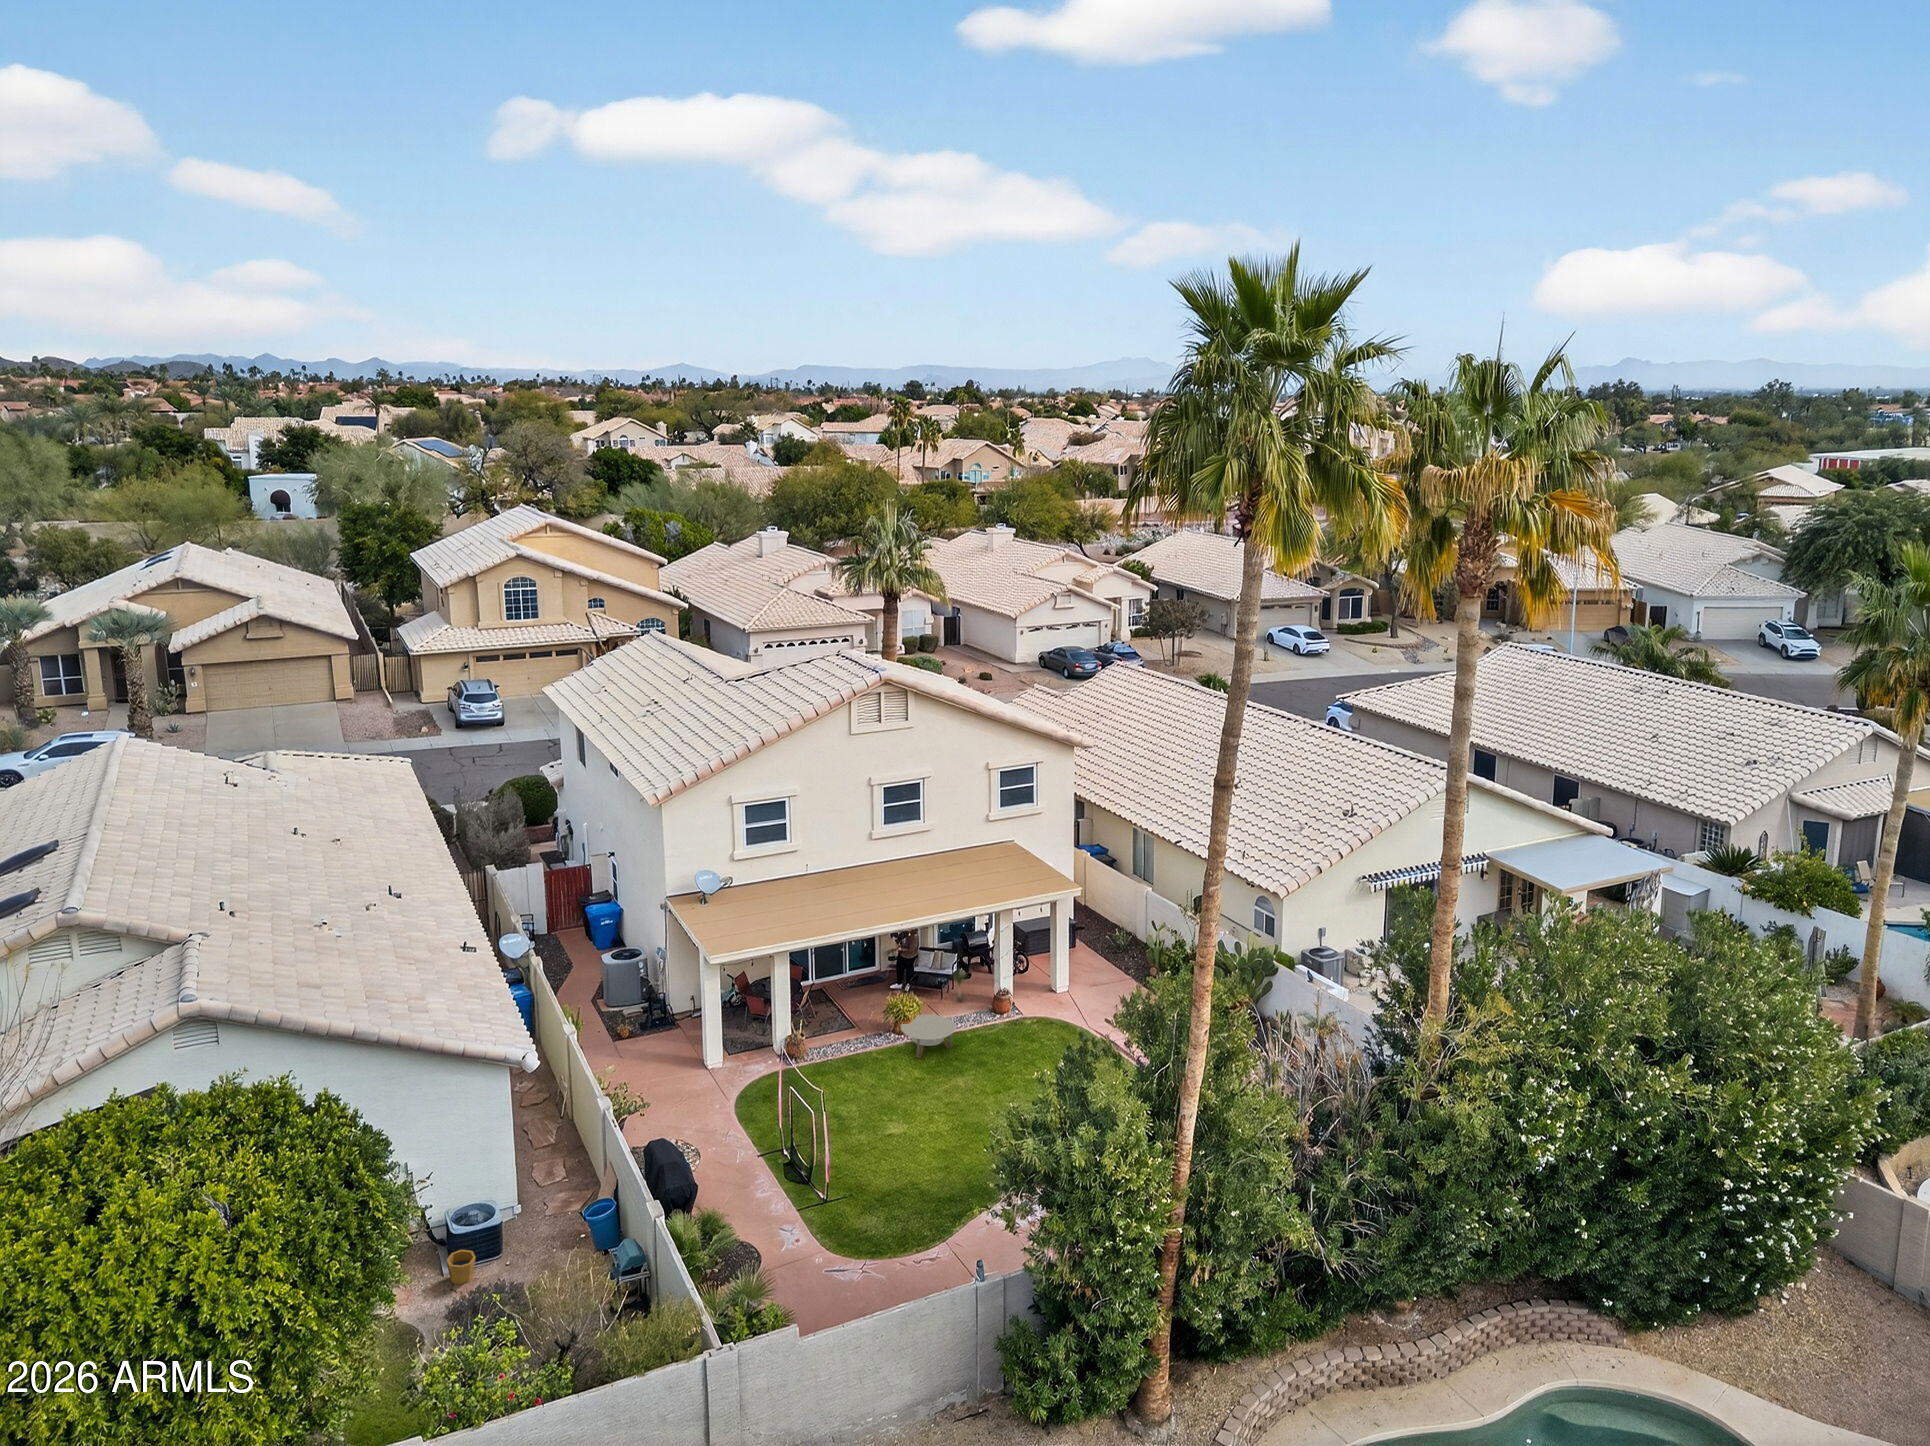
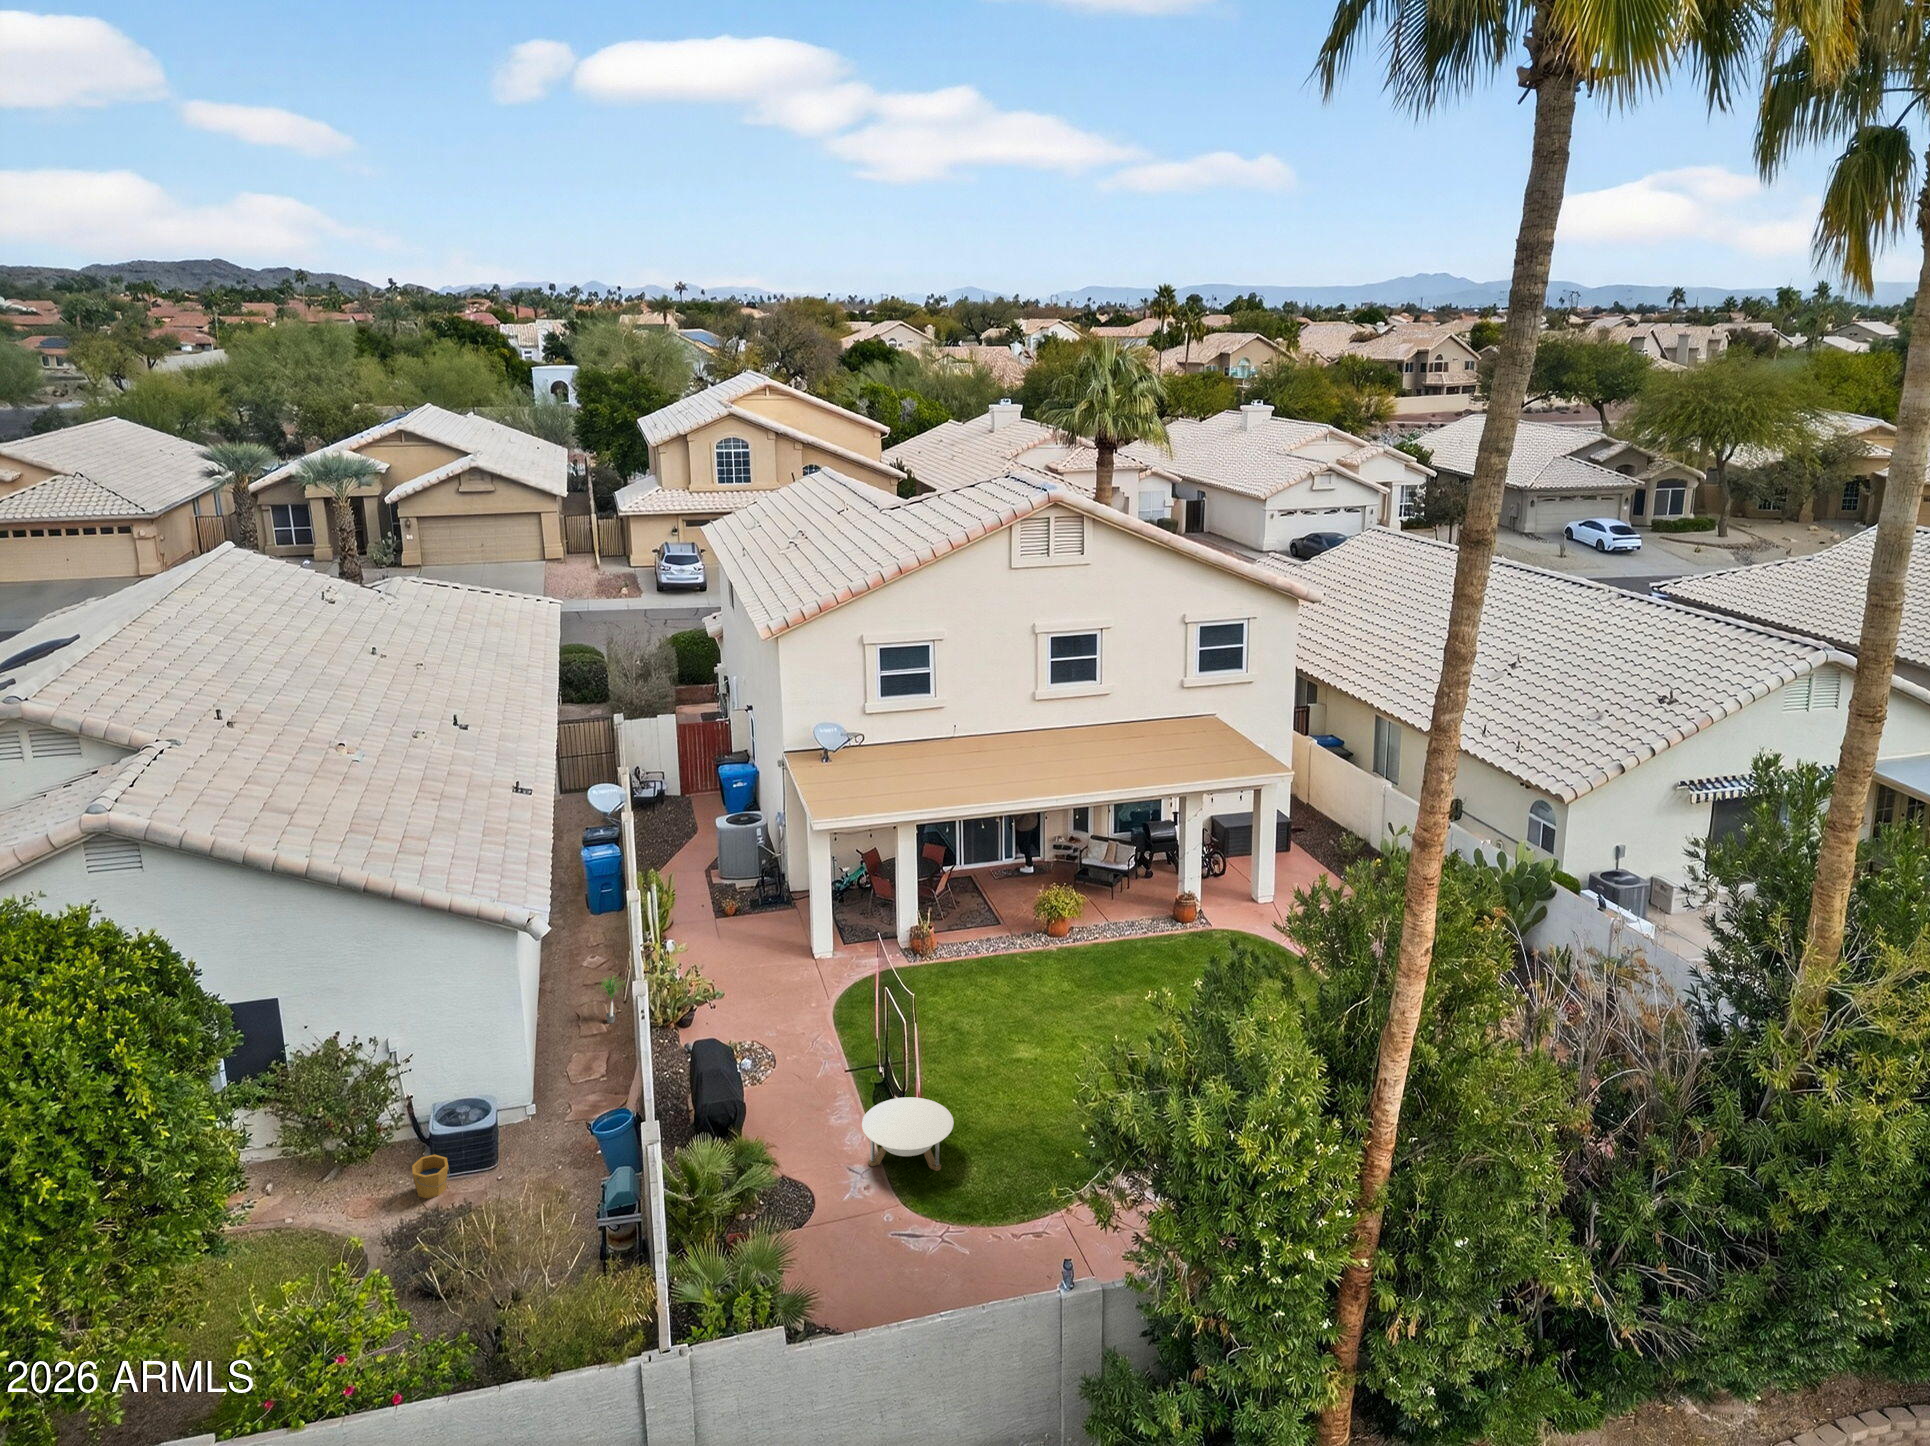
potted plant: present [955,972,964,1002] -> present [601,975,620,1023]
round table: present [901,1015,956,1058] -> present [862,1097,954,1171]

